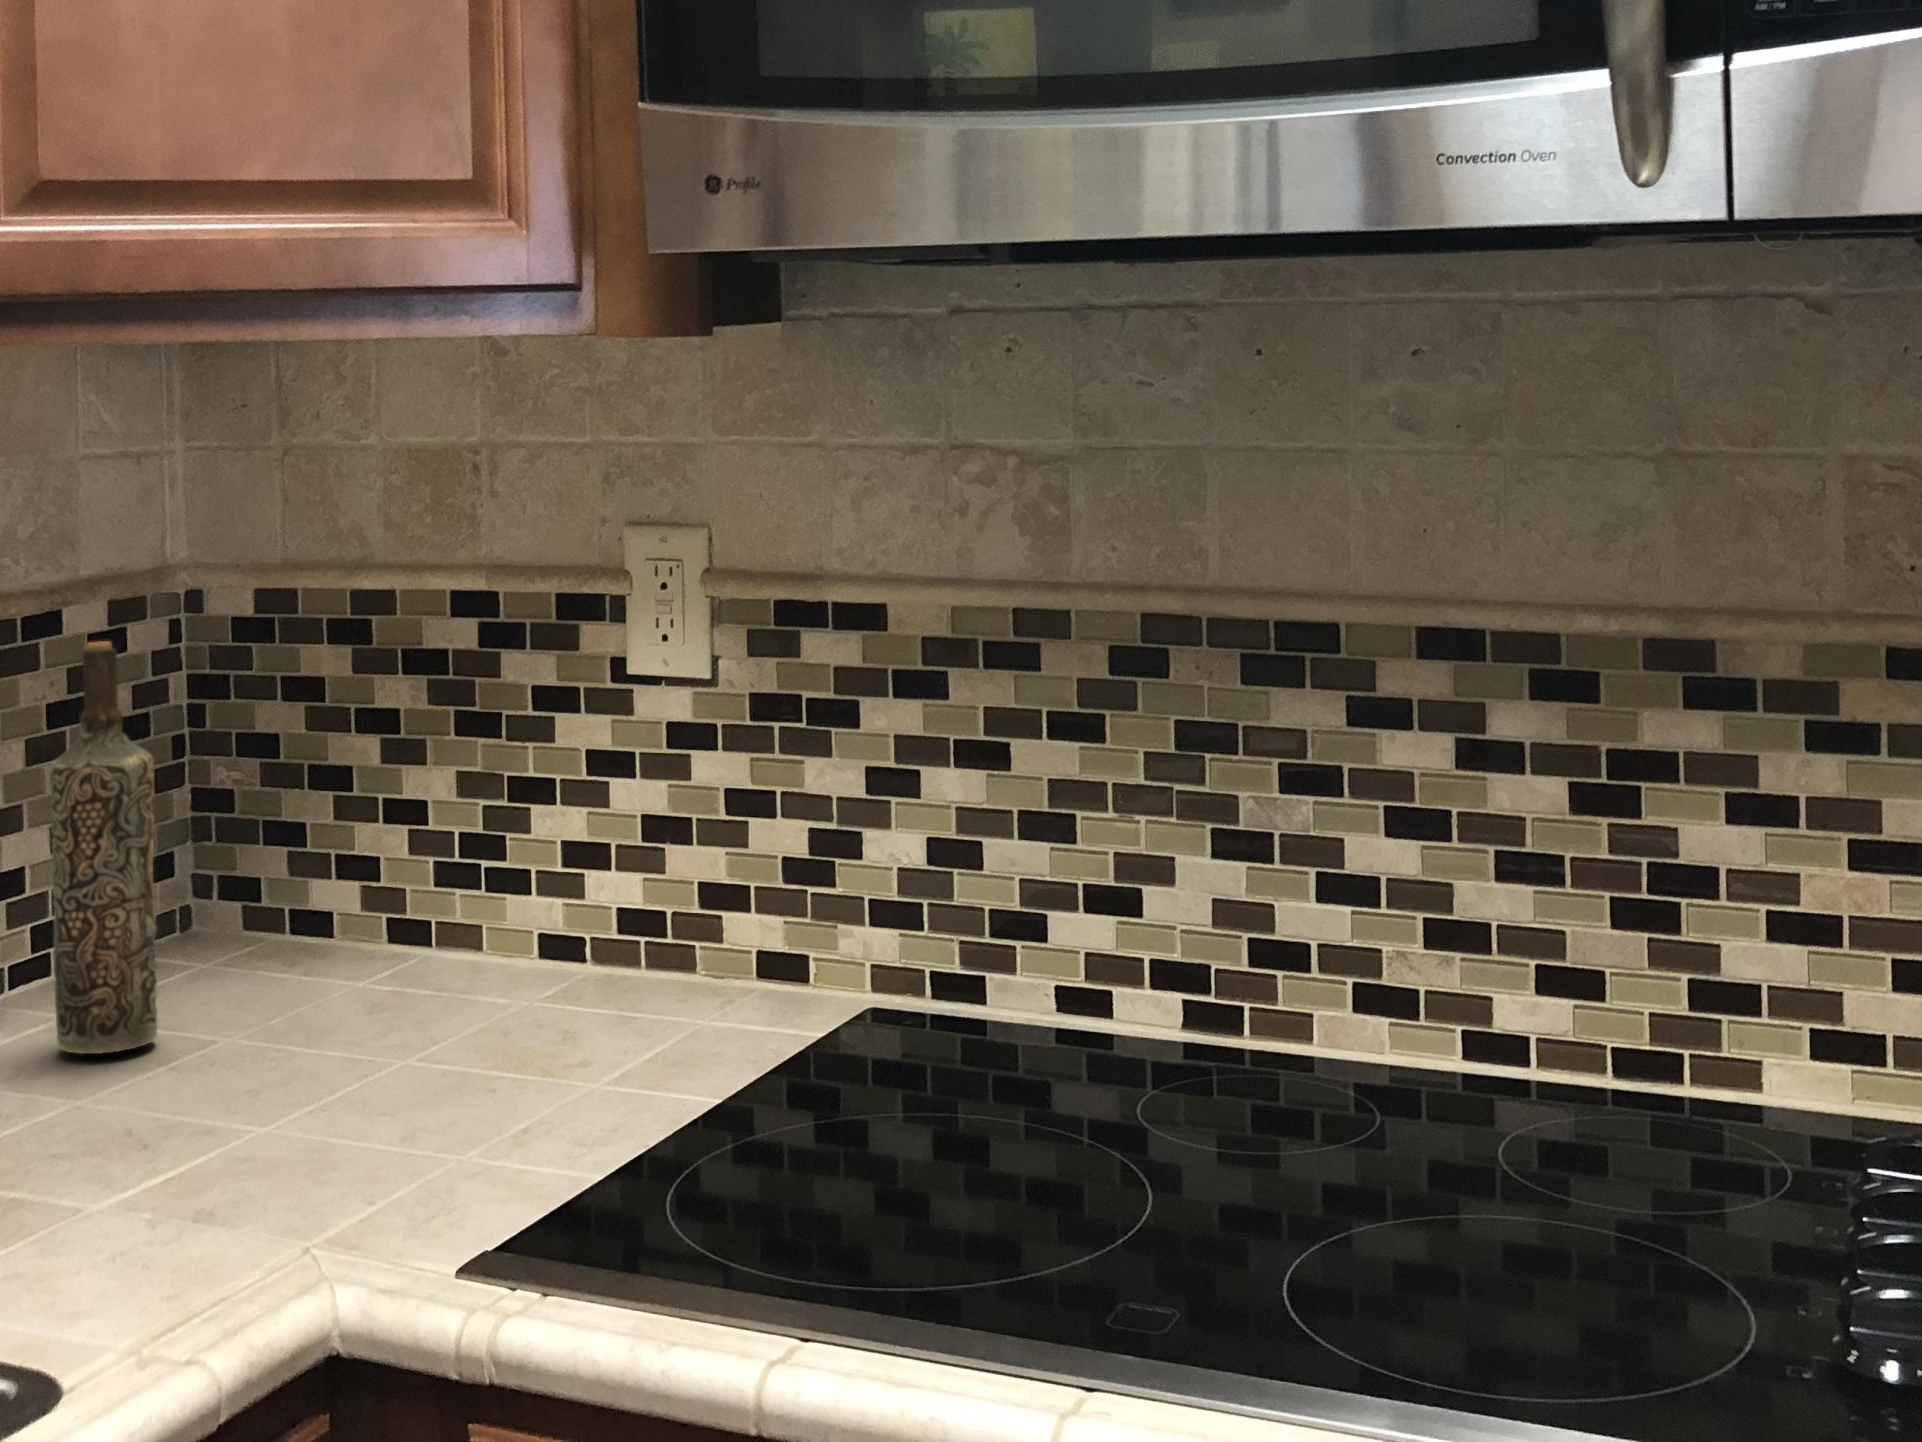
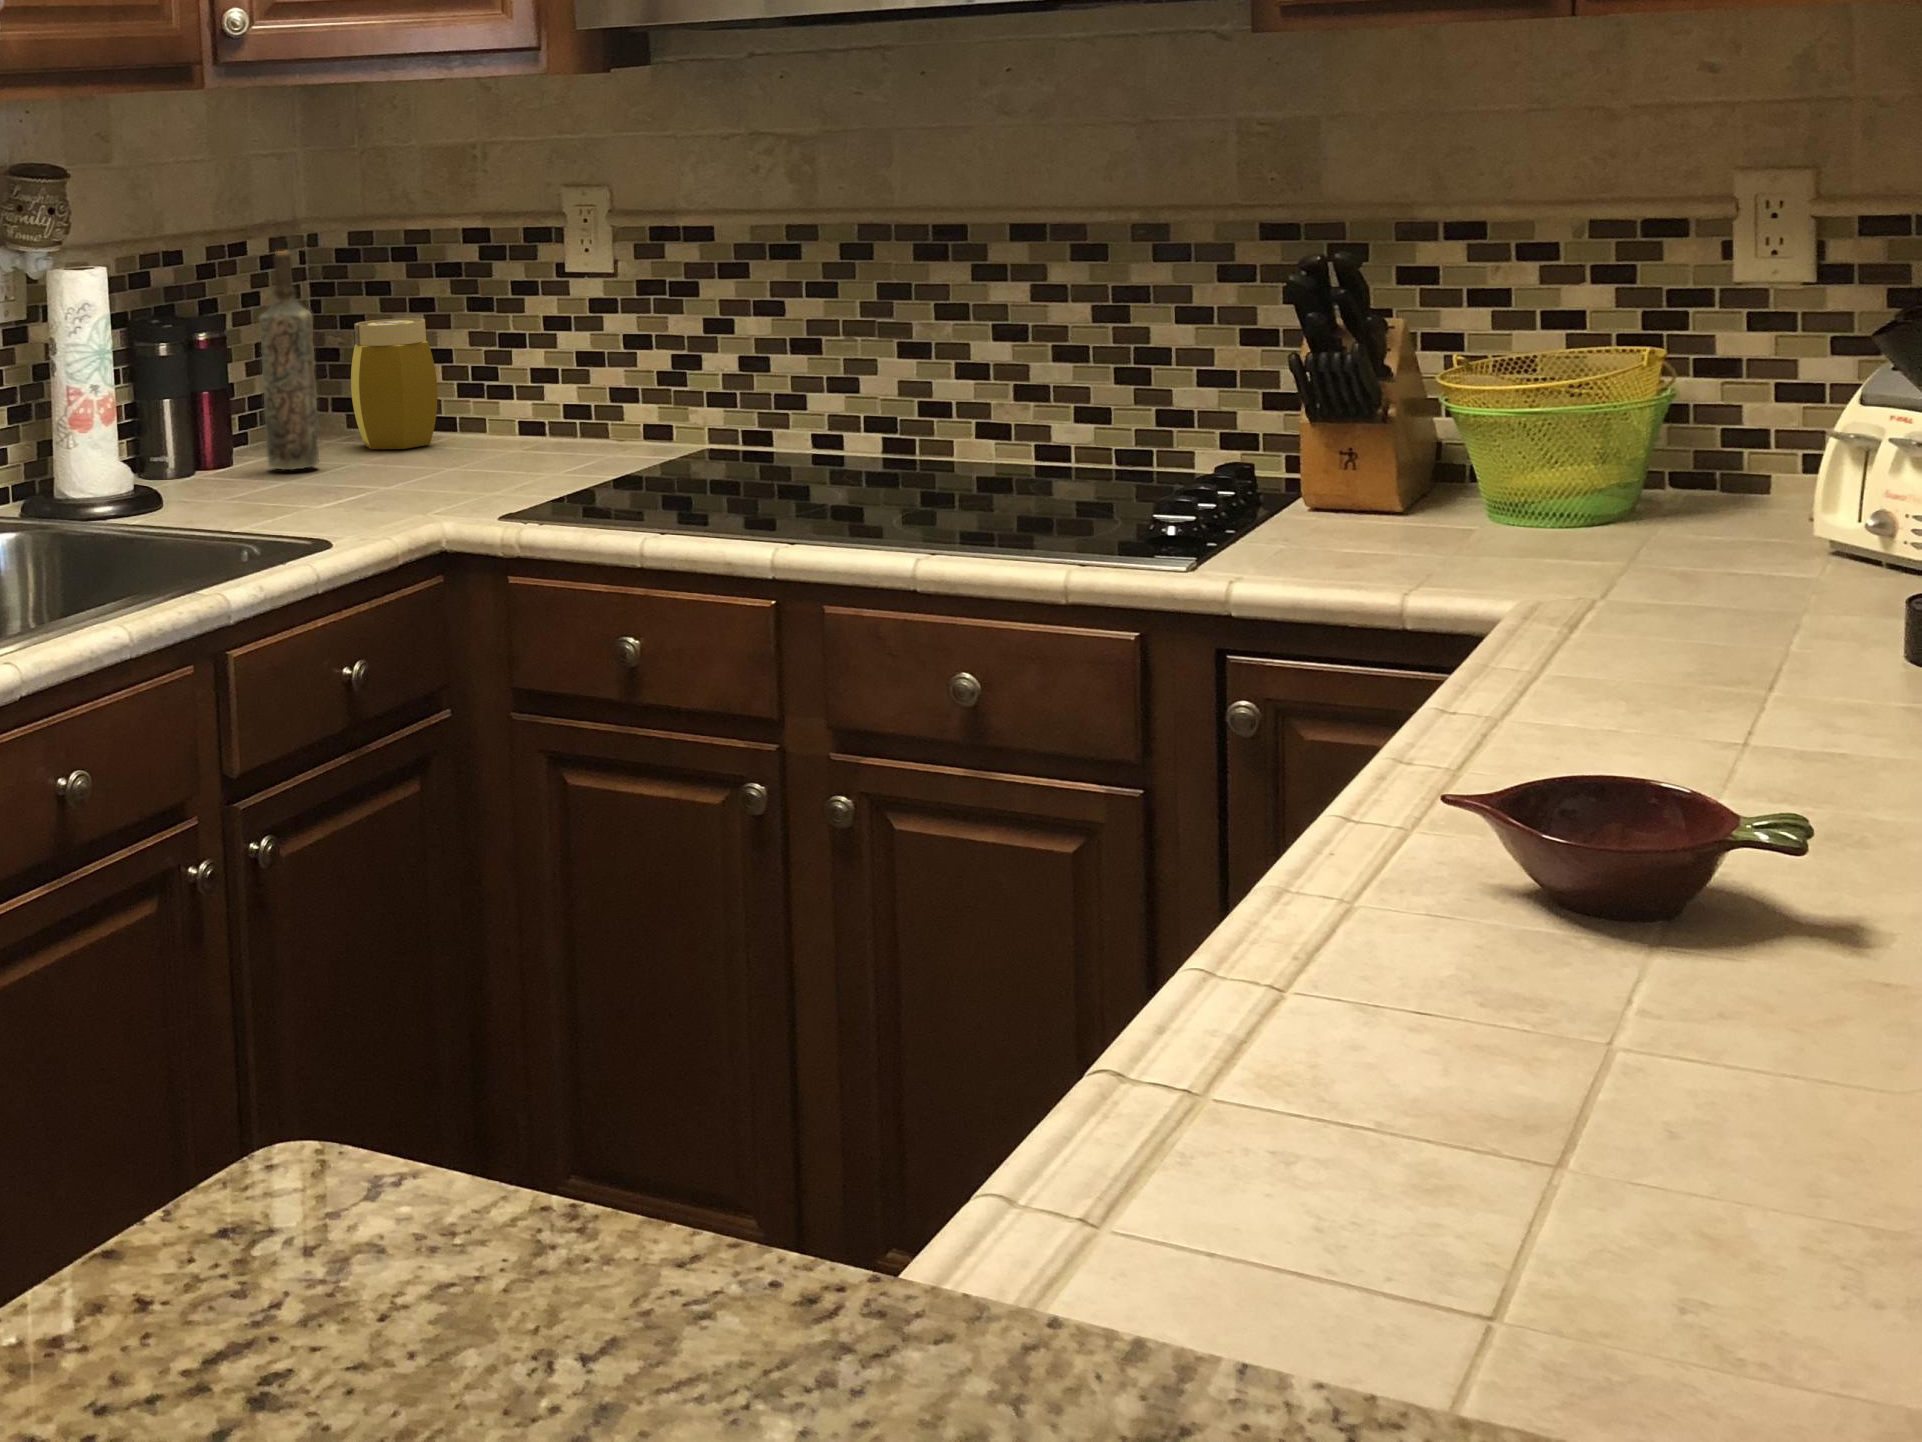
jar: none [246,741,397,982] -> present [351,318,438,449]

